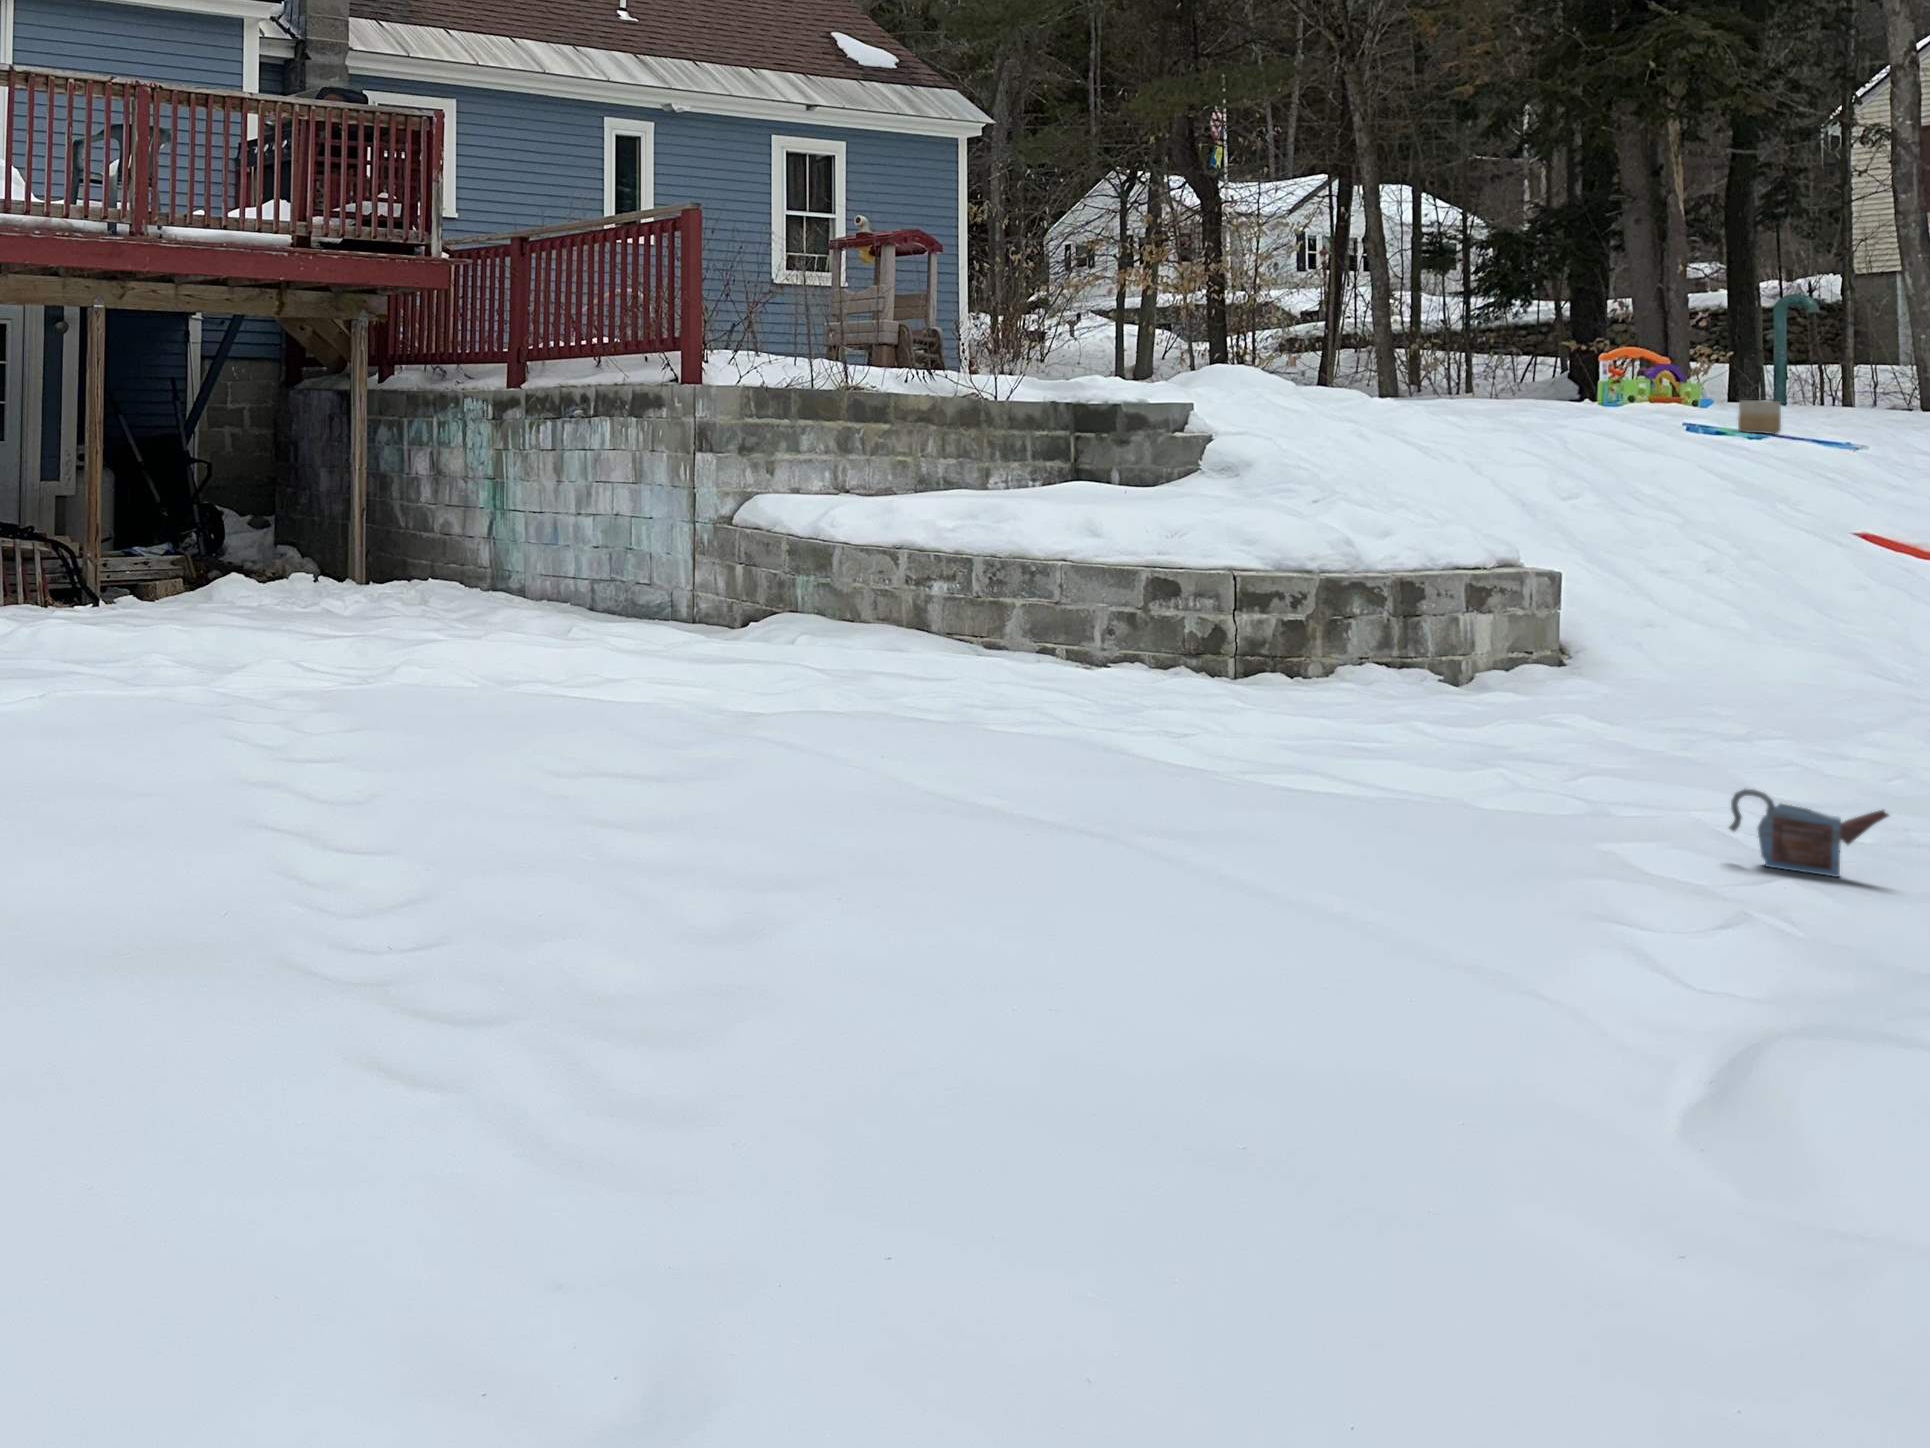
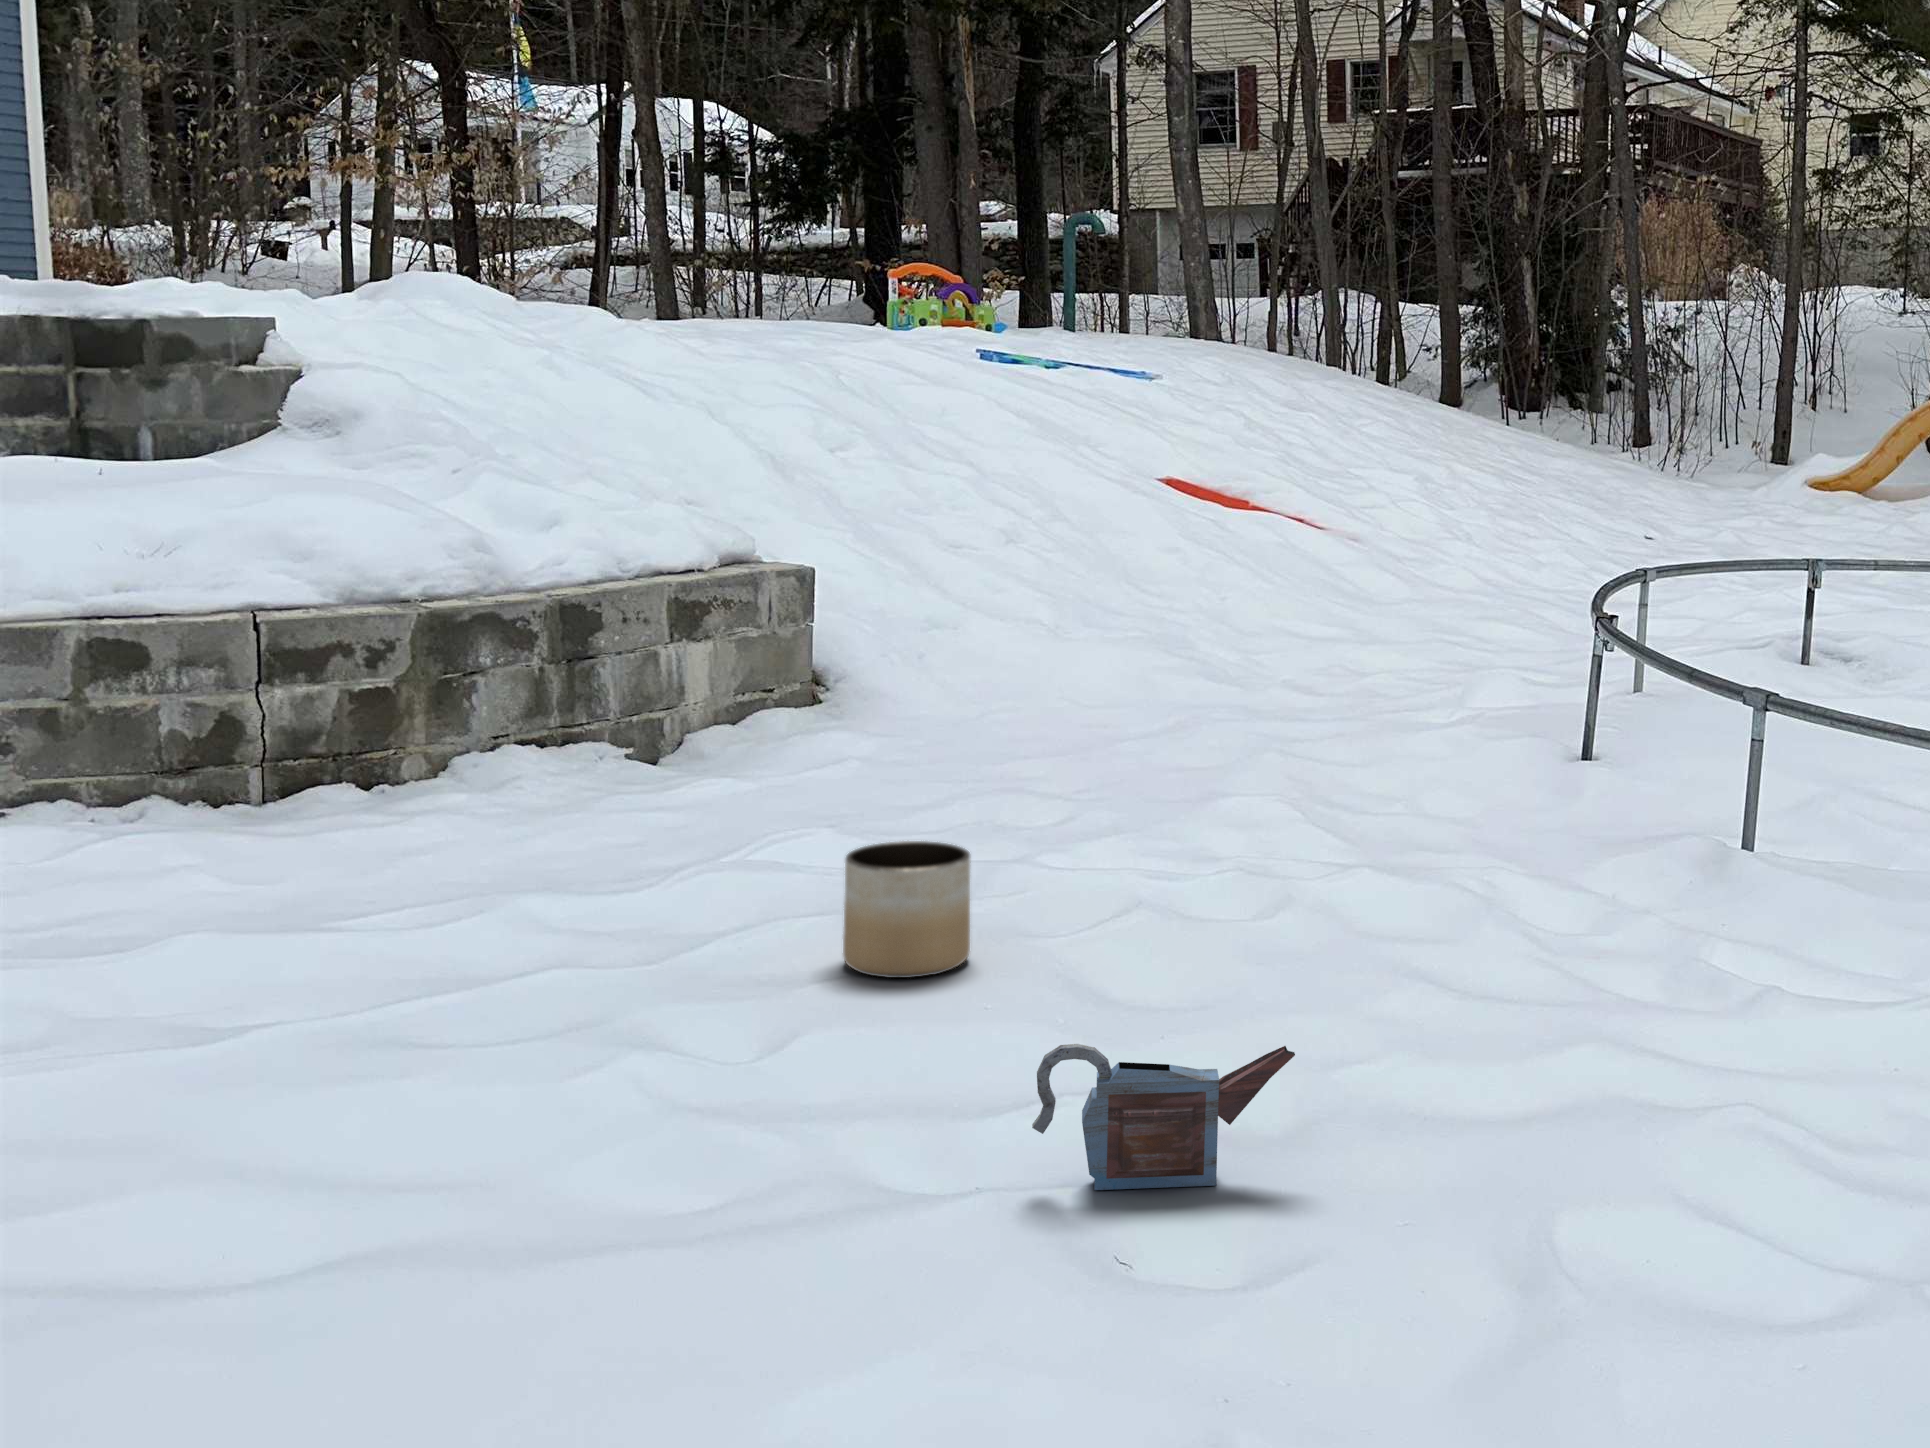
planter: present [1738,400,1781,434] -> present [843,841,971,978]

